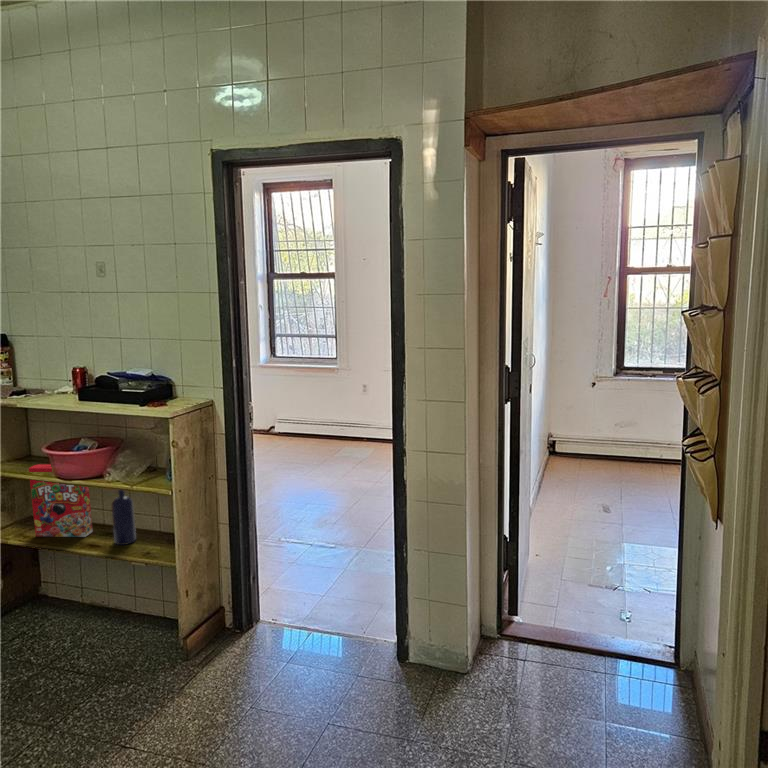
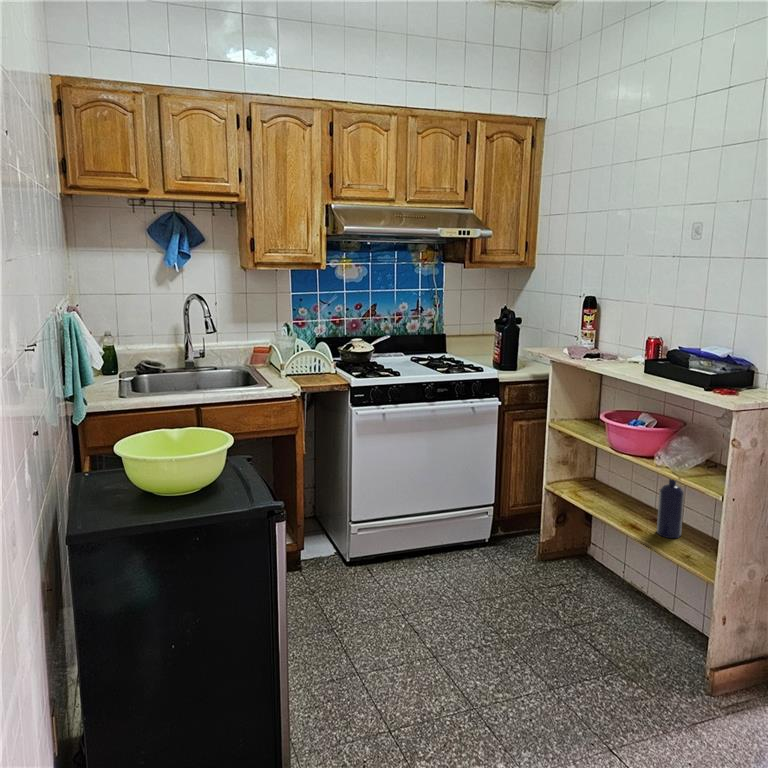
cereal box: present [29,464,93,537] -> none [587,430,644,515]

